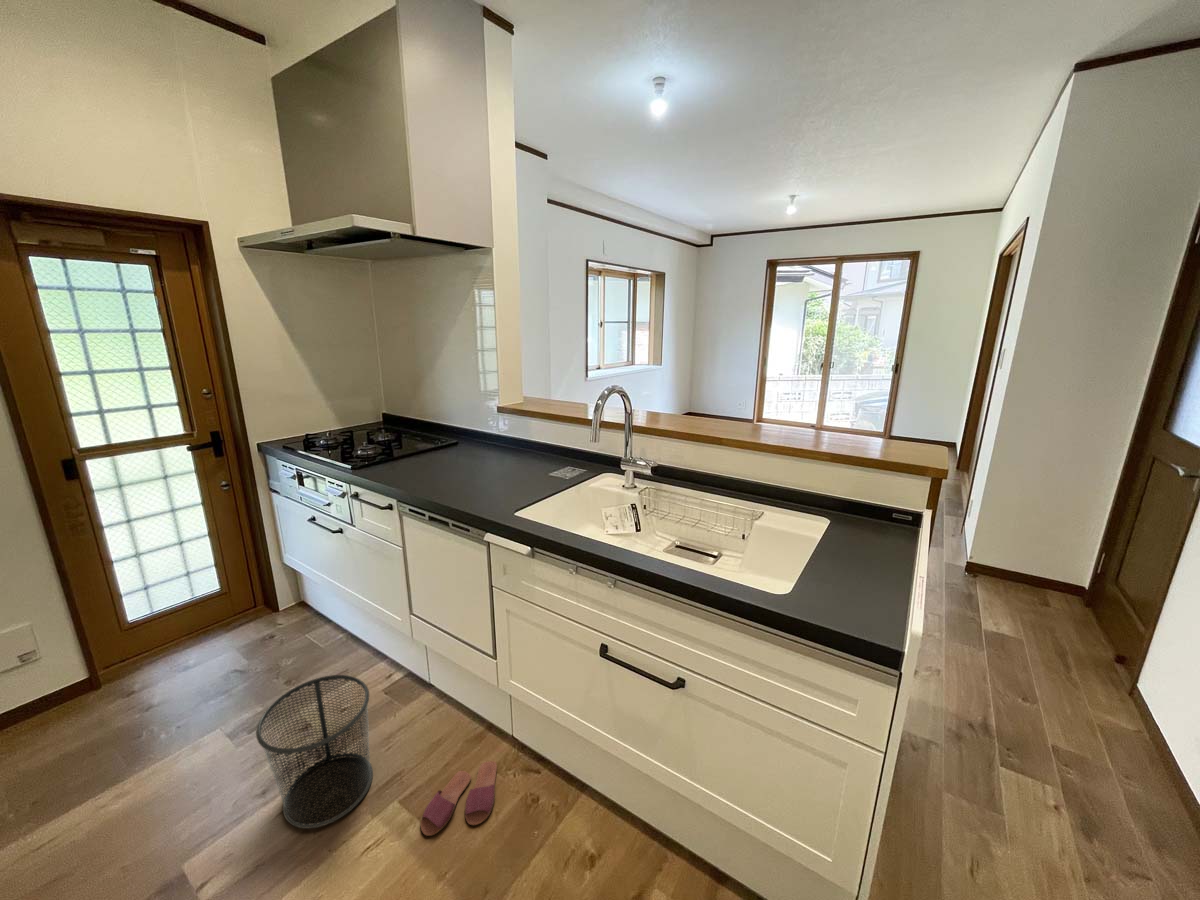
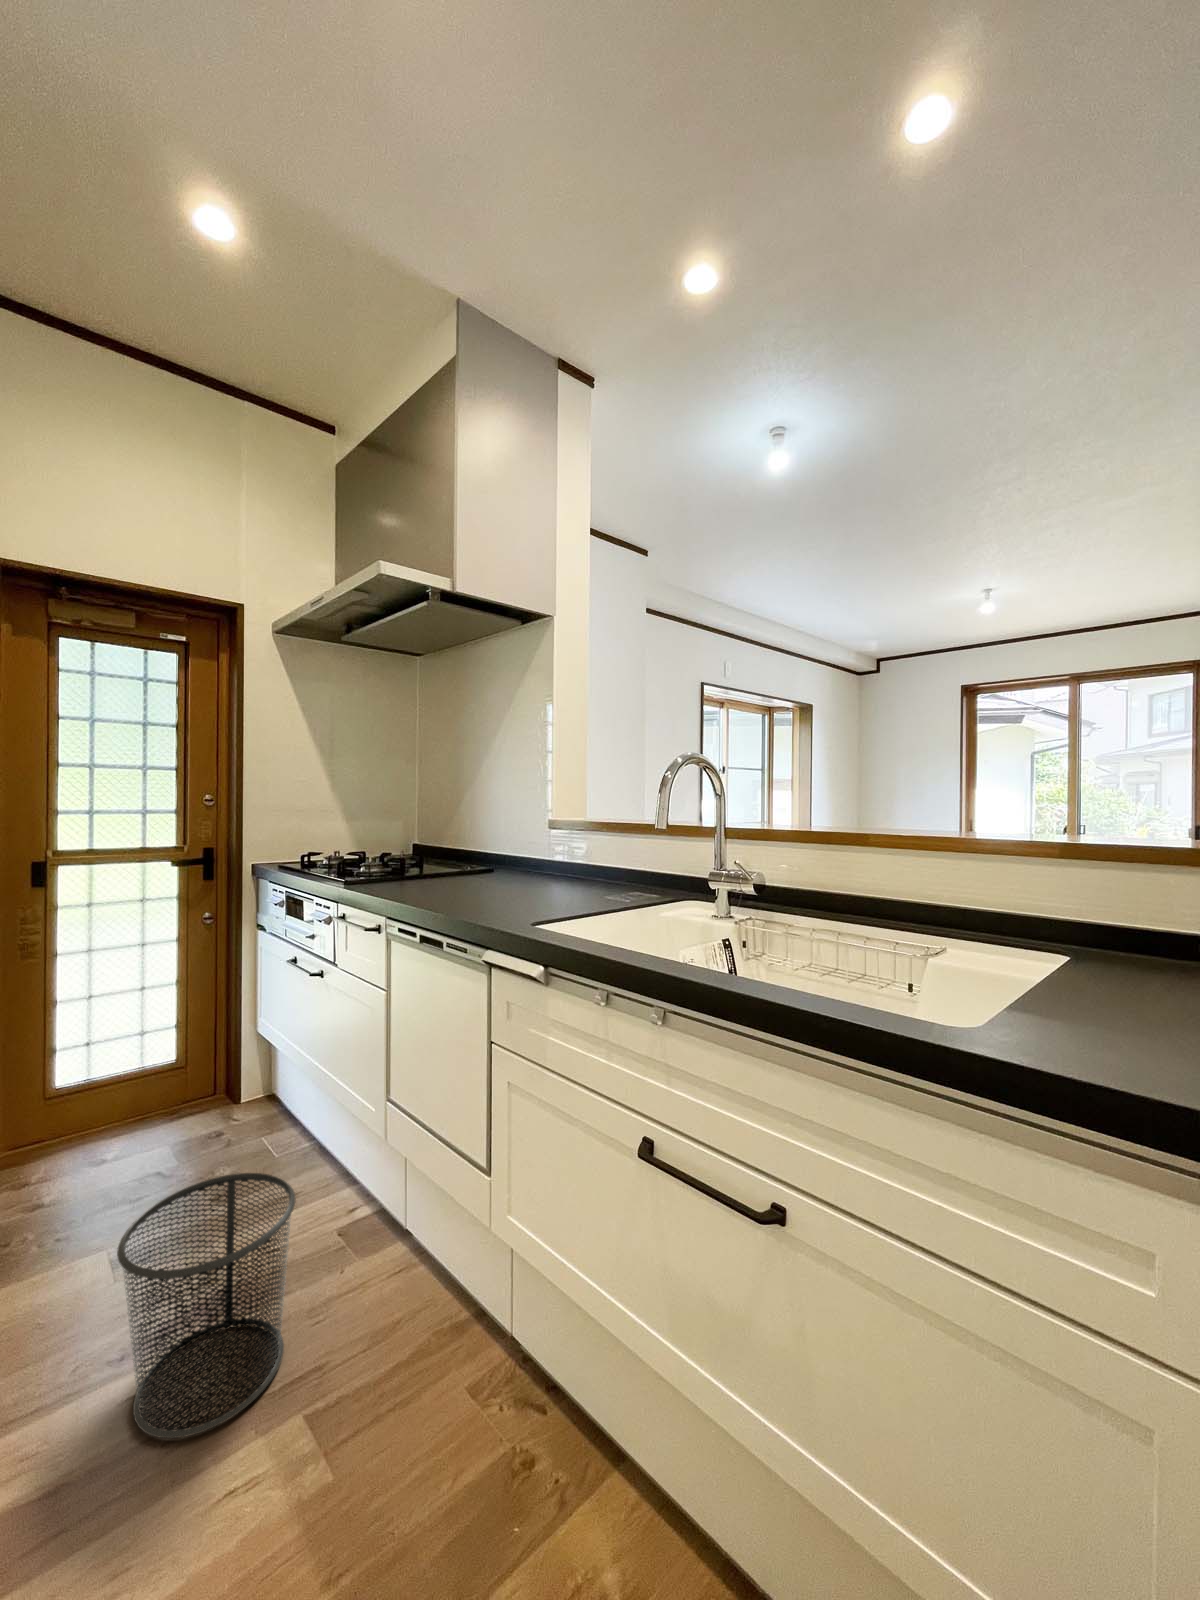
slippers: present [421,761,497,836] -> none [324,1374,476,1497]

